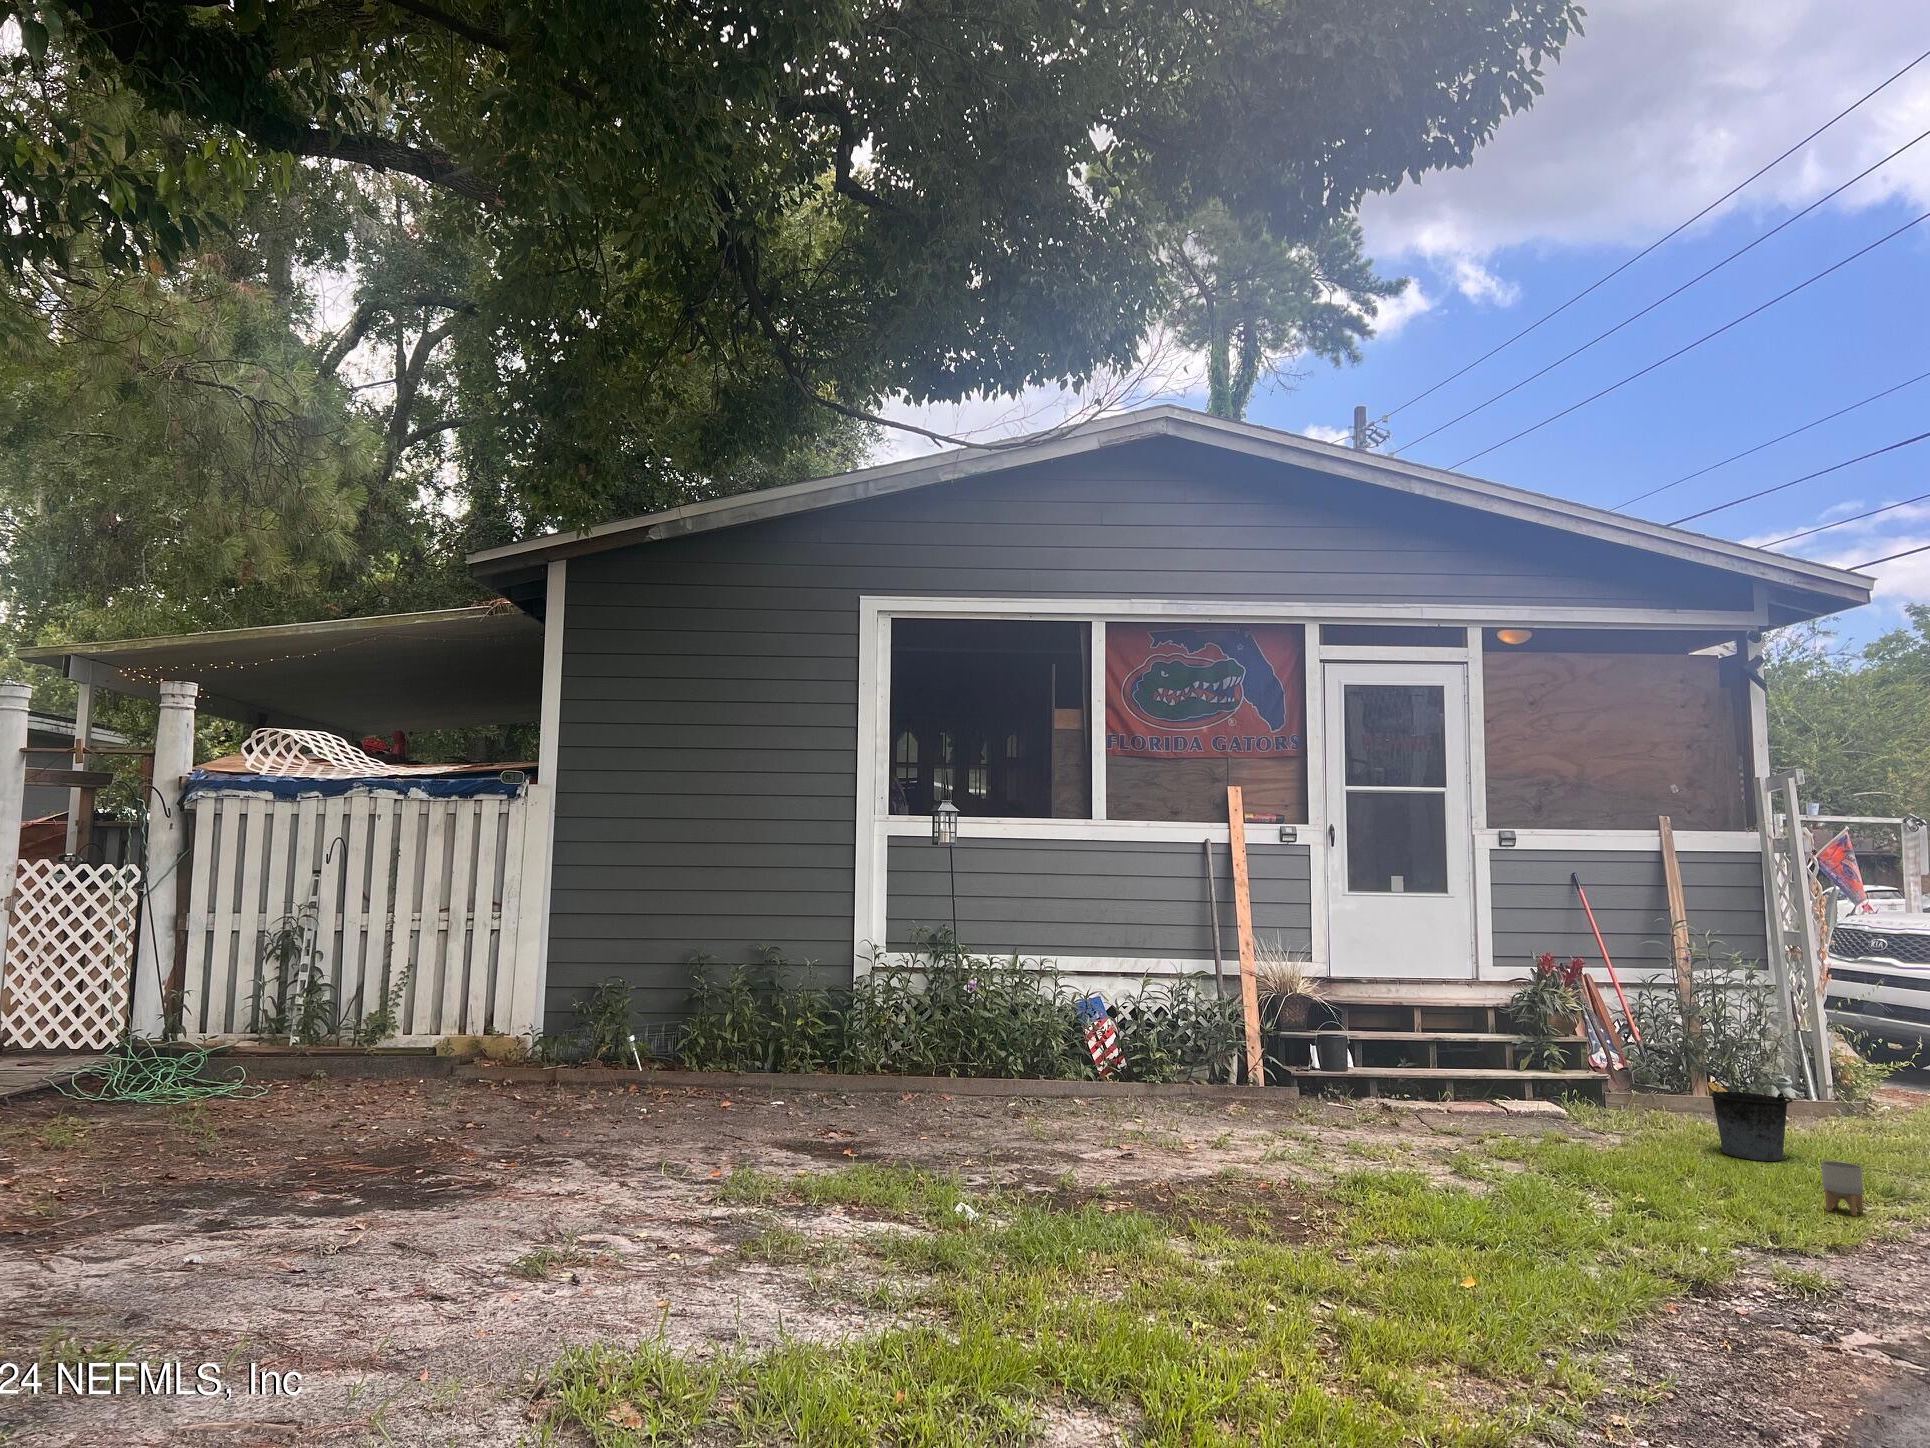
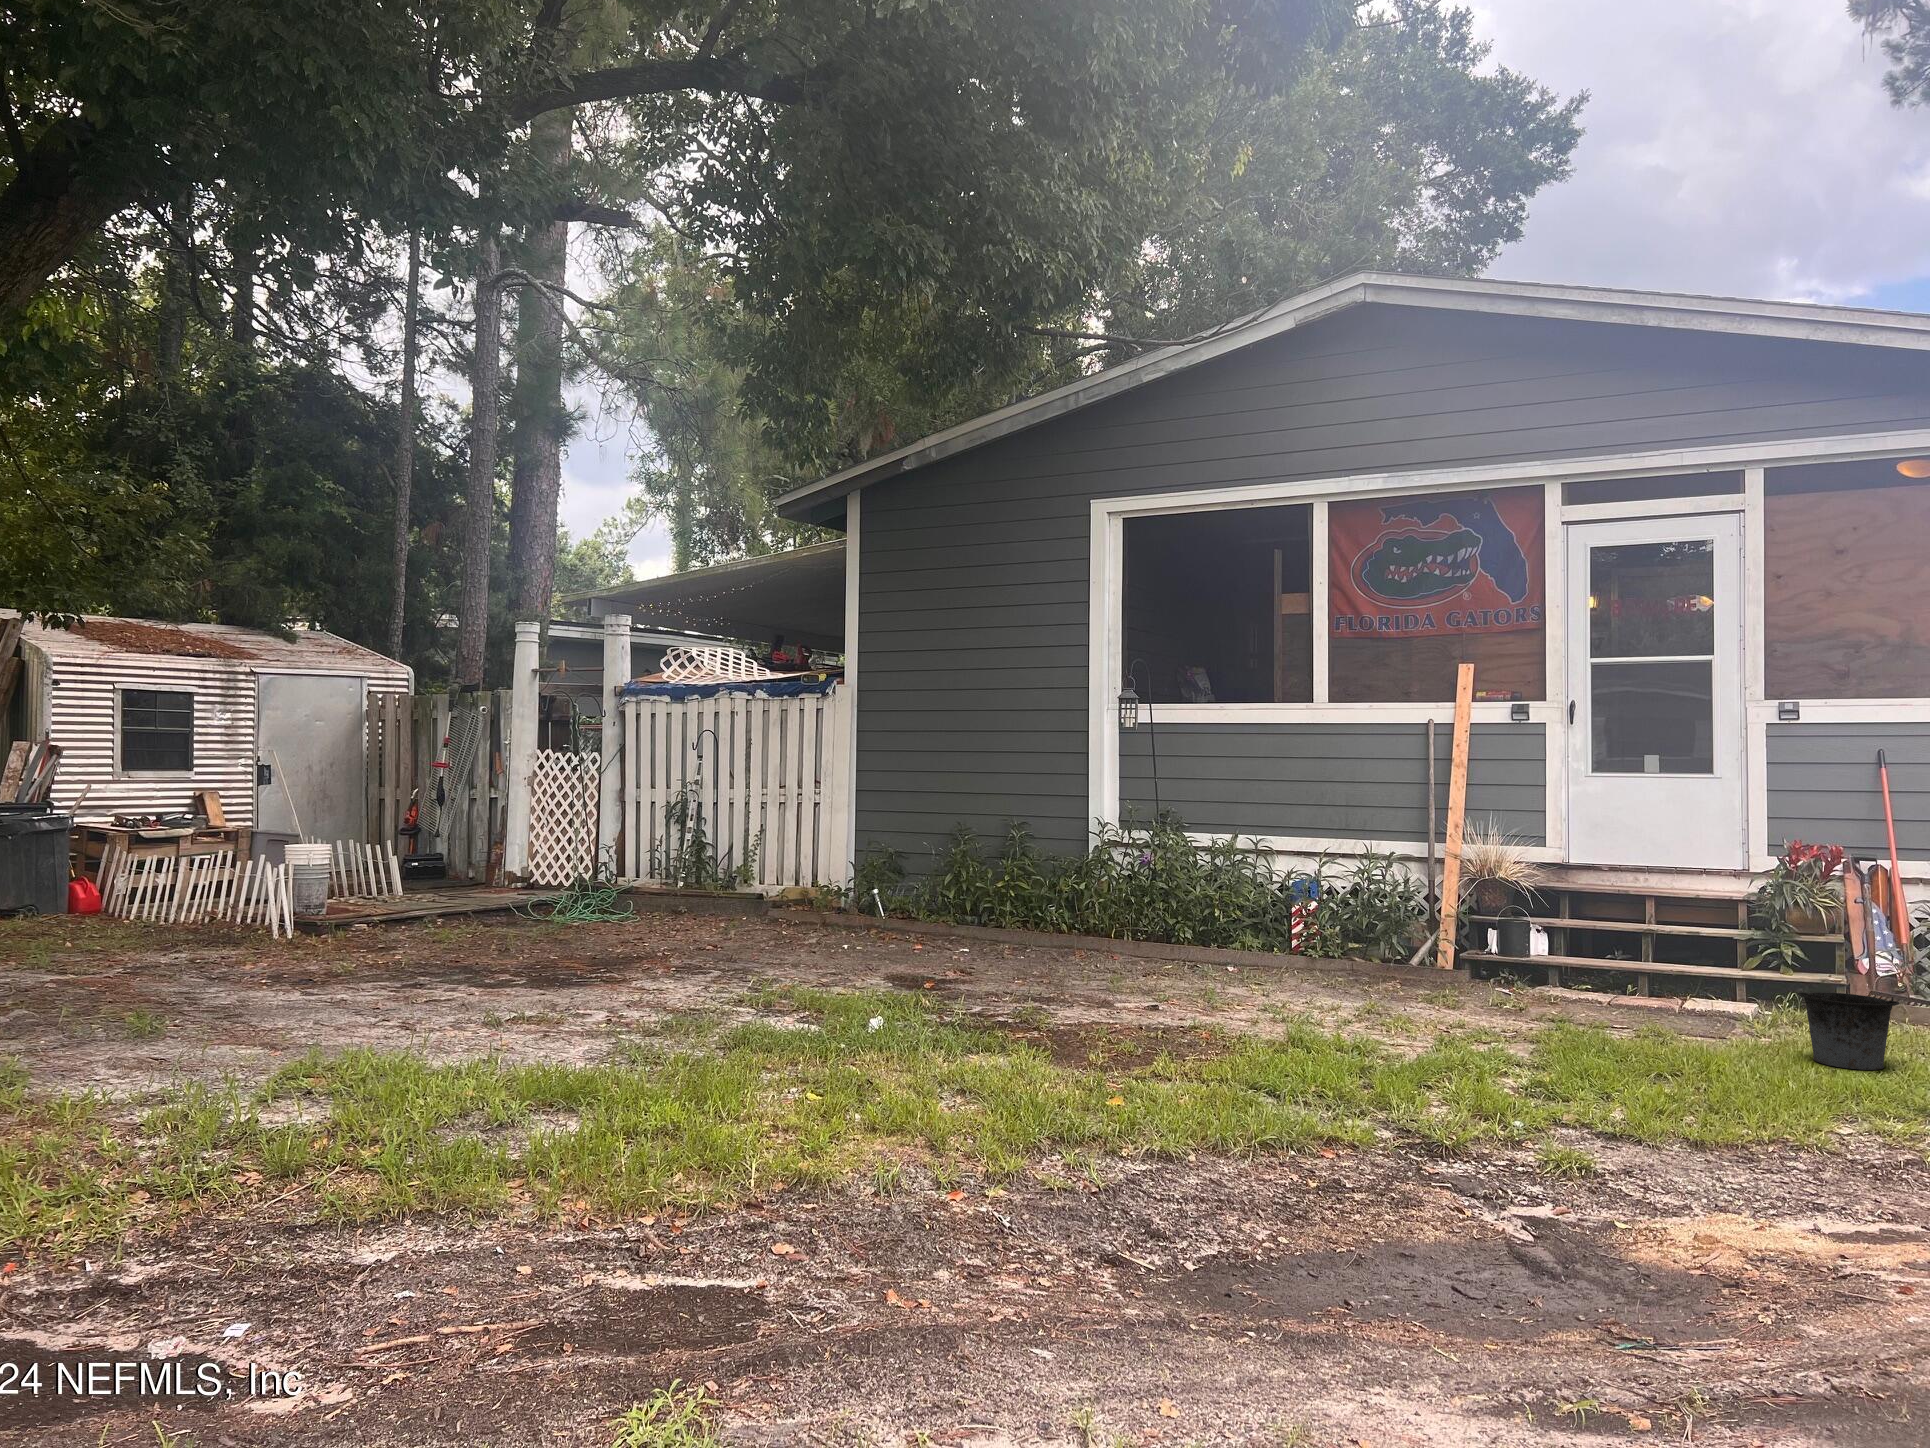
planter: present [1822,1161,1863,1216] -> none [1760,1053,1803,1110]

